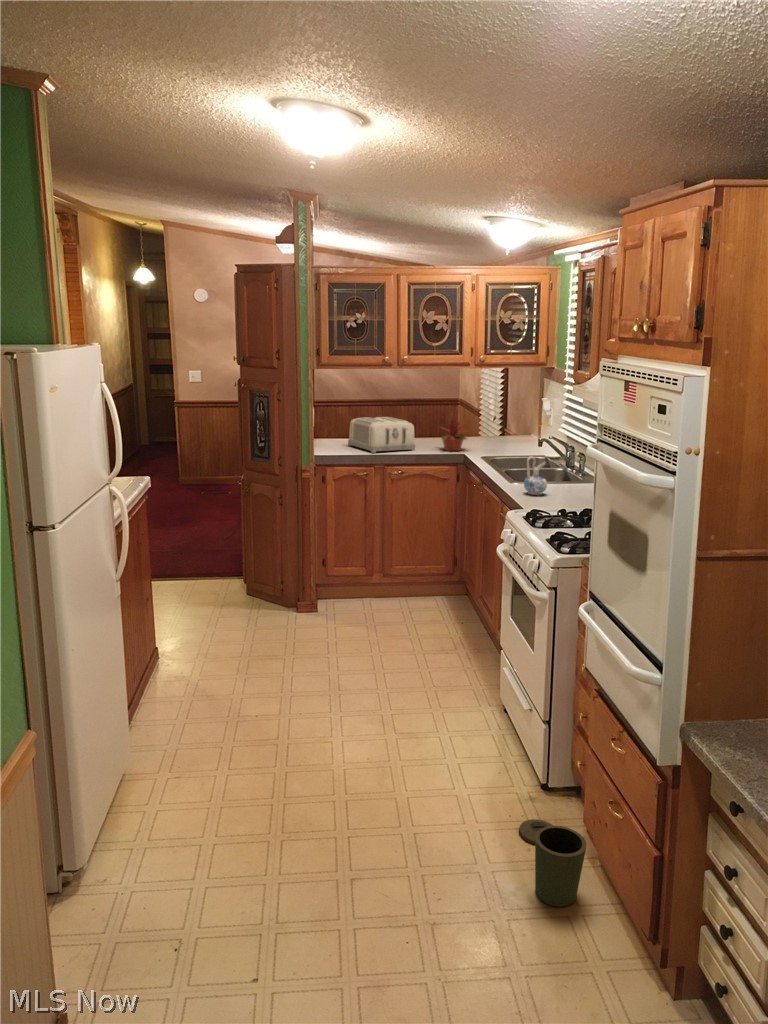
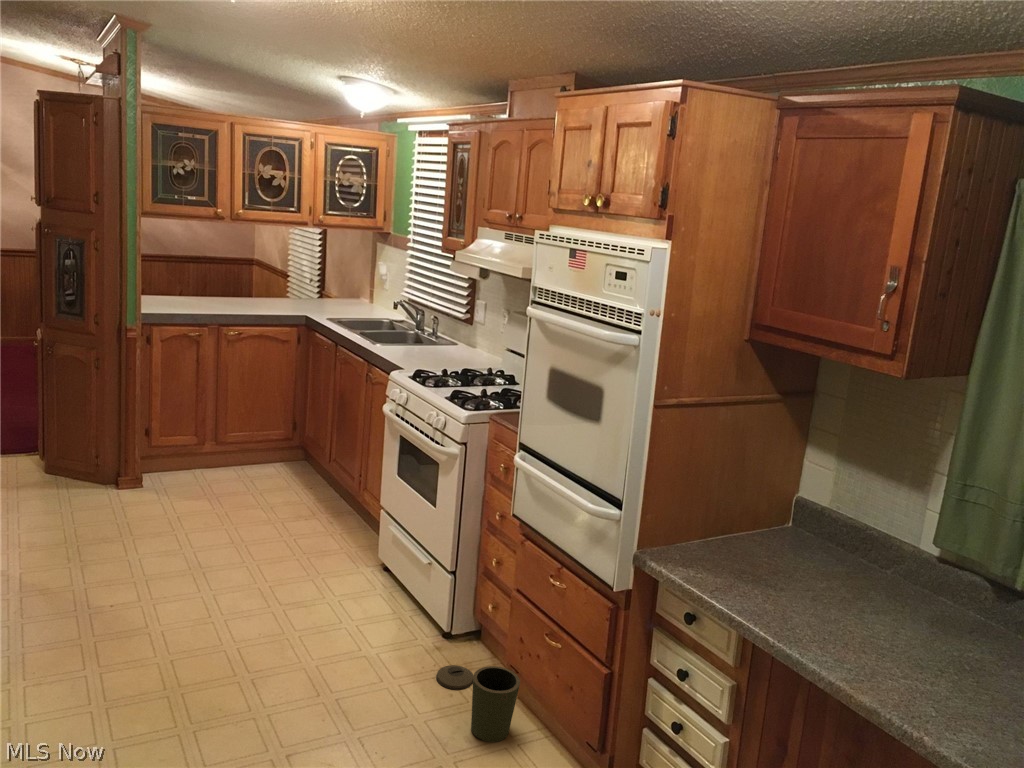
toaster: present [348,417,415,453] -> none [170,273,249,312]
potted plant: present [441,419,466,451] -> none [269,277,309,312]
ceramic pitcher: present [524,457,547,495] -> none [391,318,413,356]

